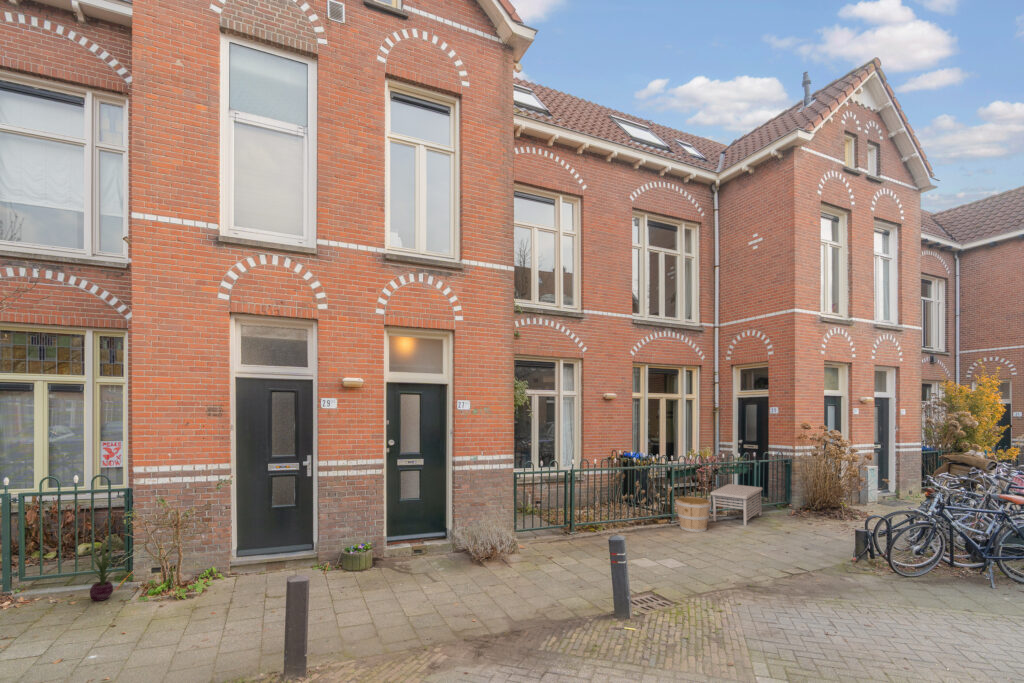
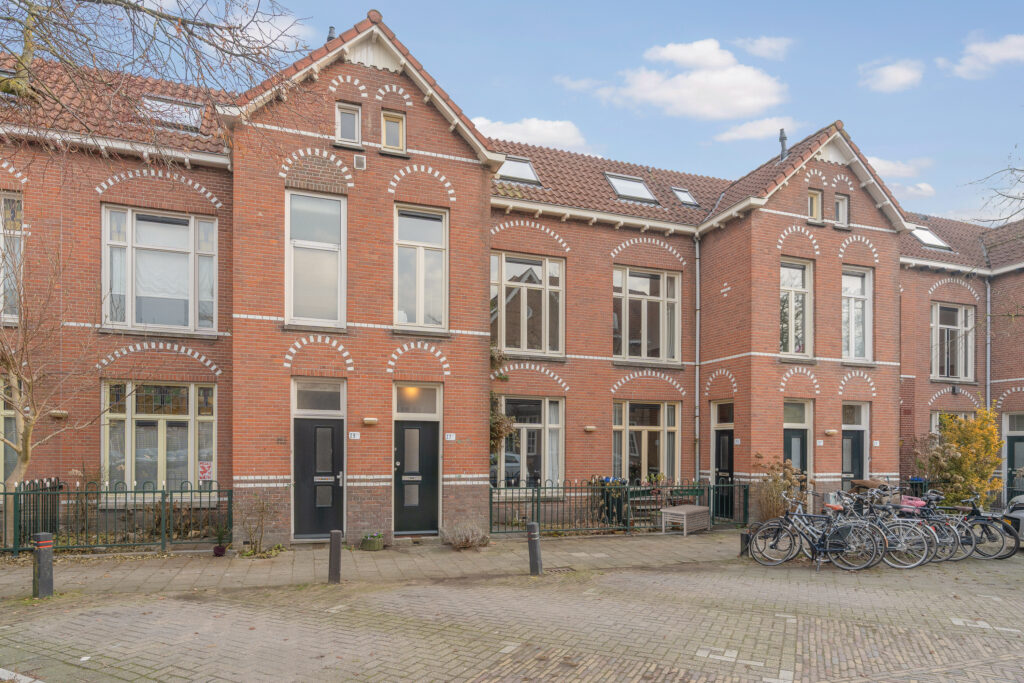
wooden bucket: present [675,497,711,532] -> none [624,511,652,539]

